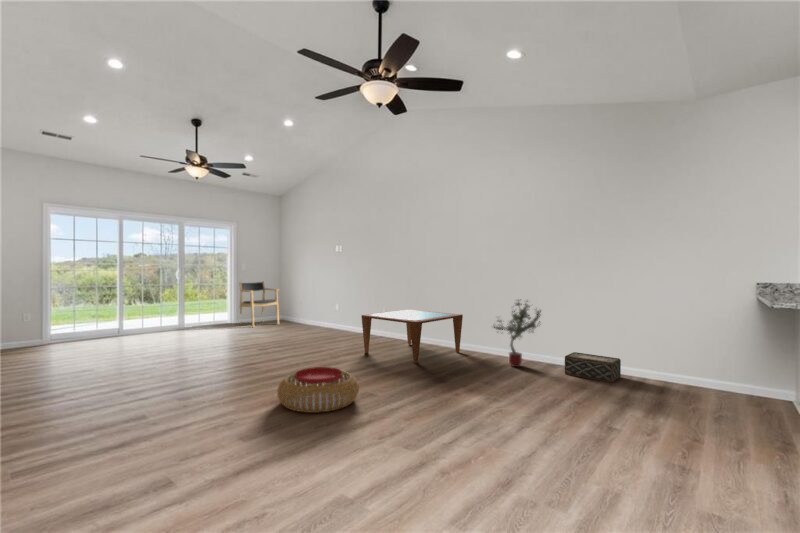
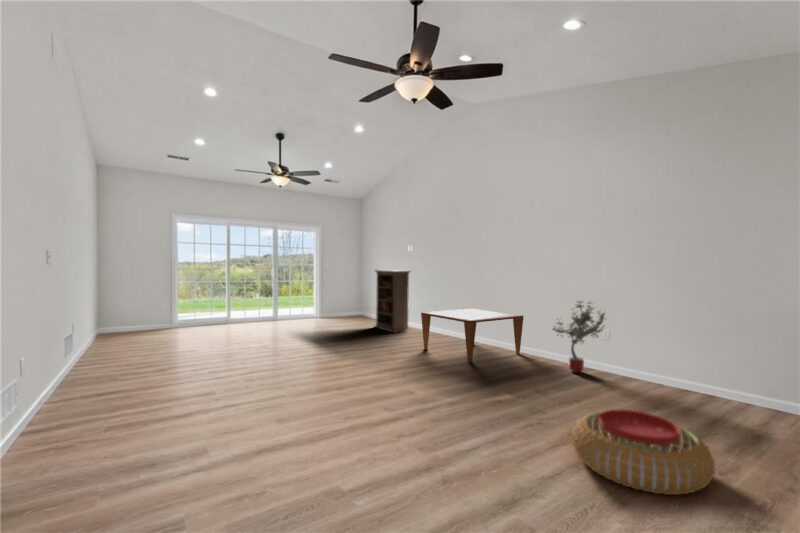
bookcase: none [299,270,343,338] -> present [375,270,410,333]
armchair: present [239,282,279,327] -> none [326,280,360,321]
woven basket: present [565,352,621,382] -> none [632,361,703,399]
pouf: present [277,367,359,413] -> present [572,410,715,495]

